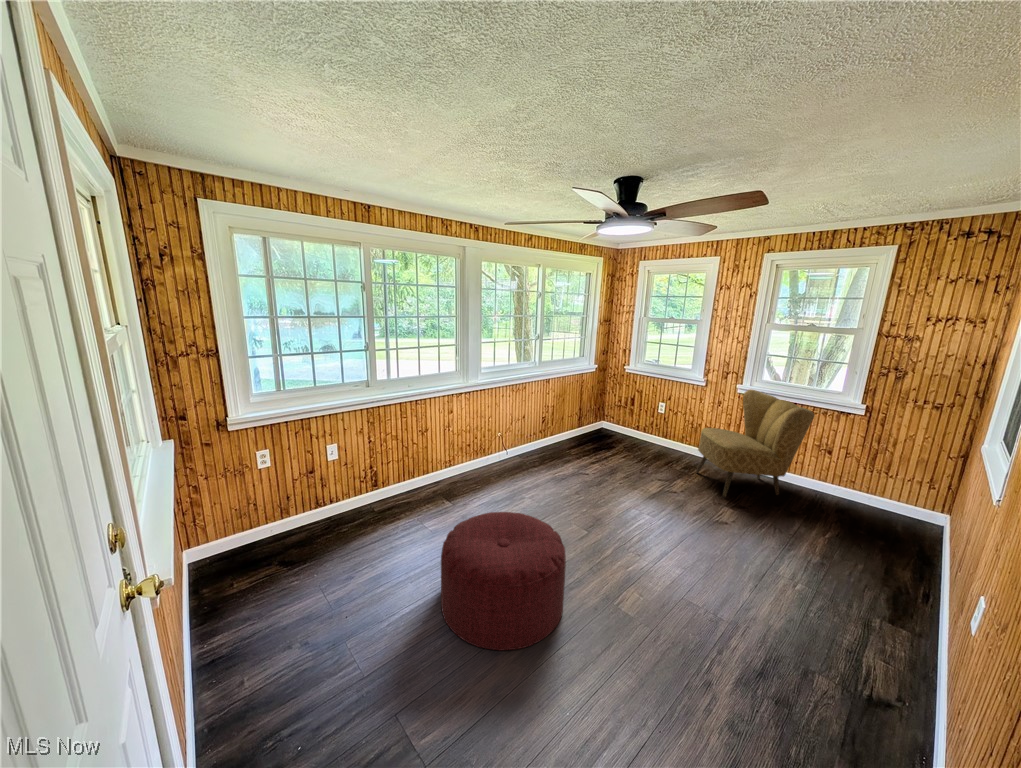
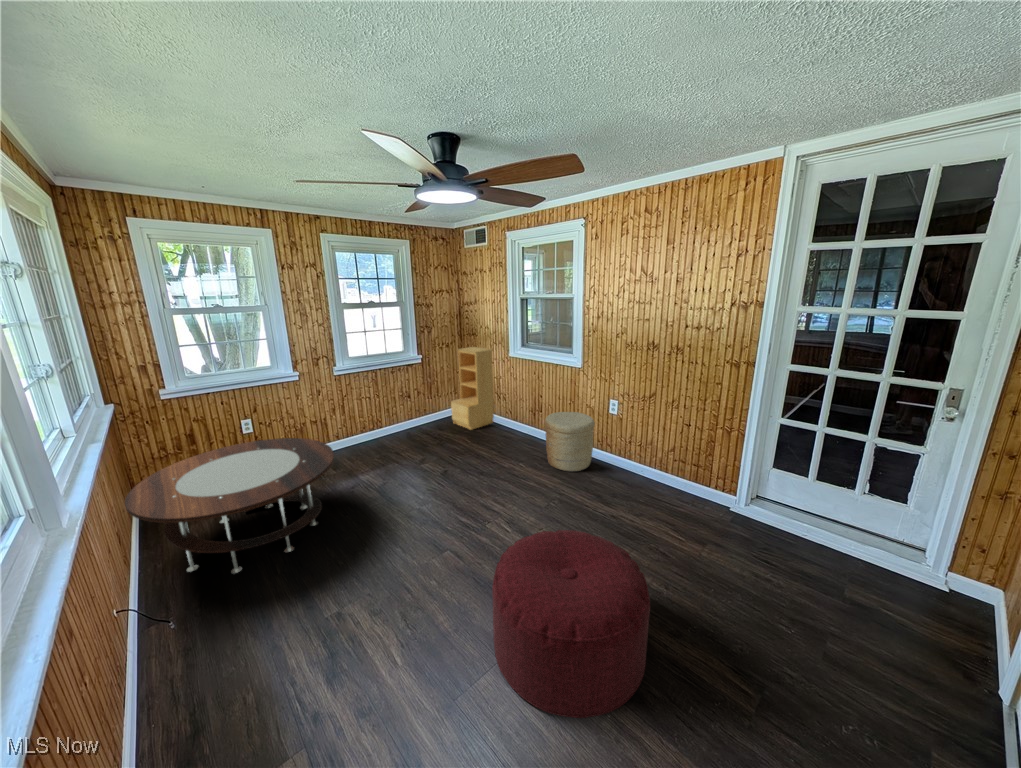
armchair: present [696,389,815,497] -> none [345,365,424,464]
coffee table: none [537,403,646,476] -> present [125,438,334,574]
bookshelf: none [868,414,977,558] -> present [451,347,494,430]
woven basket: none [821,547,958,686] -> present [545,412,595,471]

